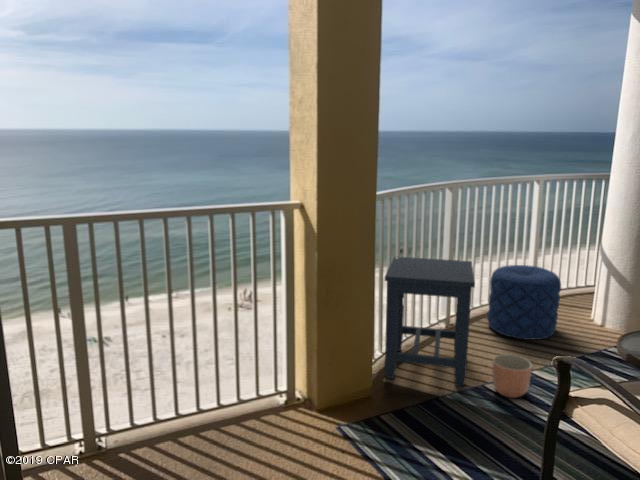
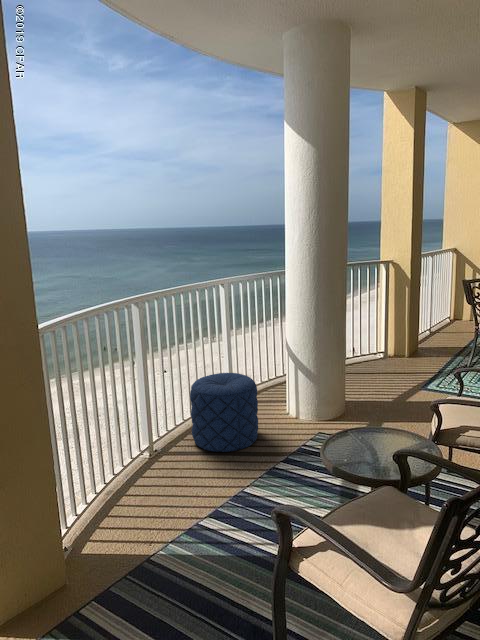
side table: present [385,257,475,386] -> none [66,384,178,547]
planter: present [492,354,532,398] -> none [204,481,244,531]

